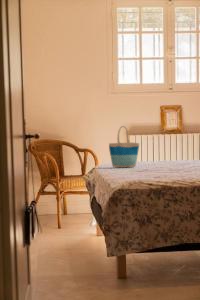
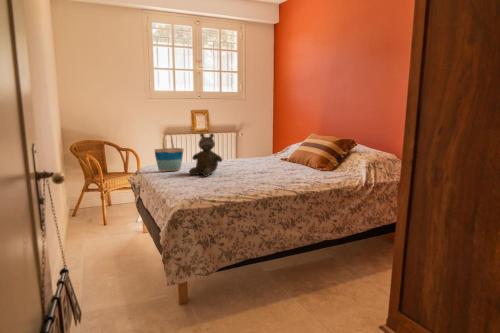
teddy bear: none [142,125,178,171] -> present [189,133,222,176]

